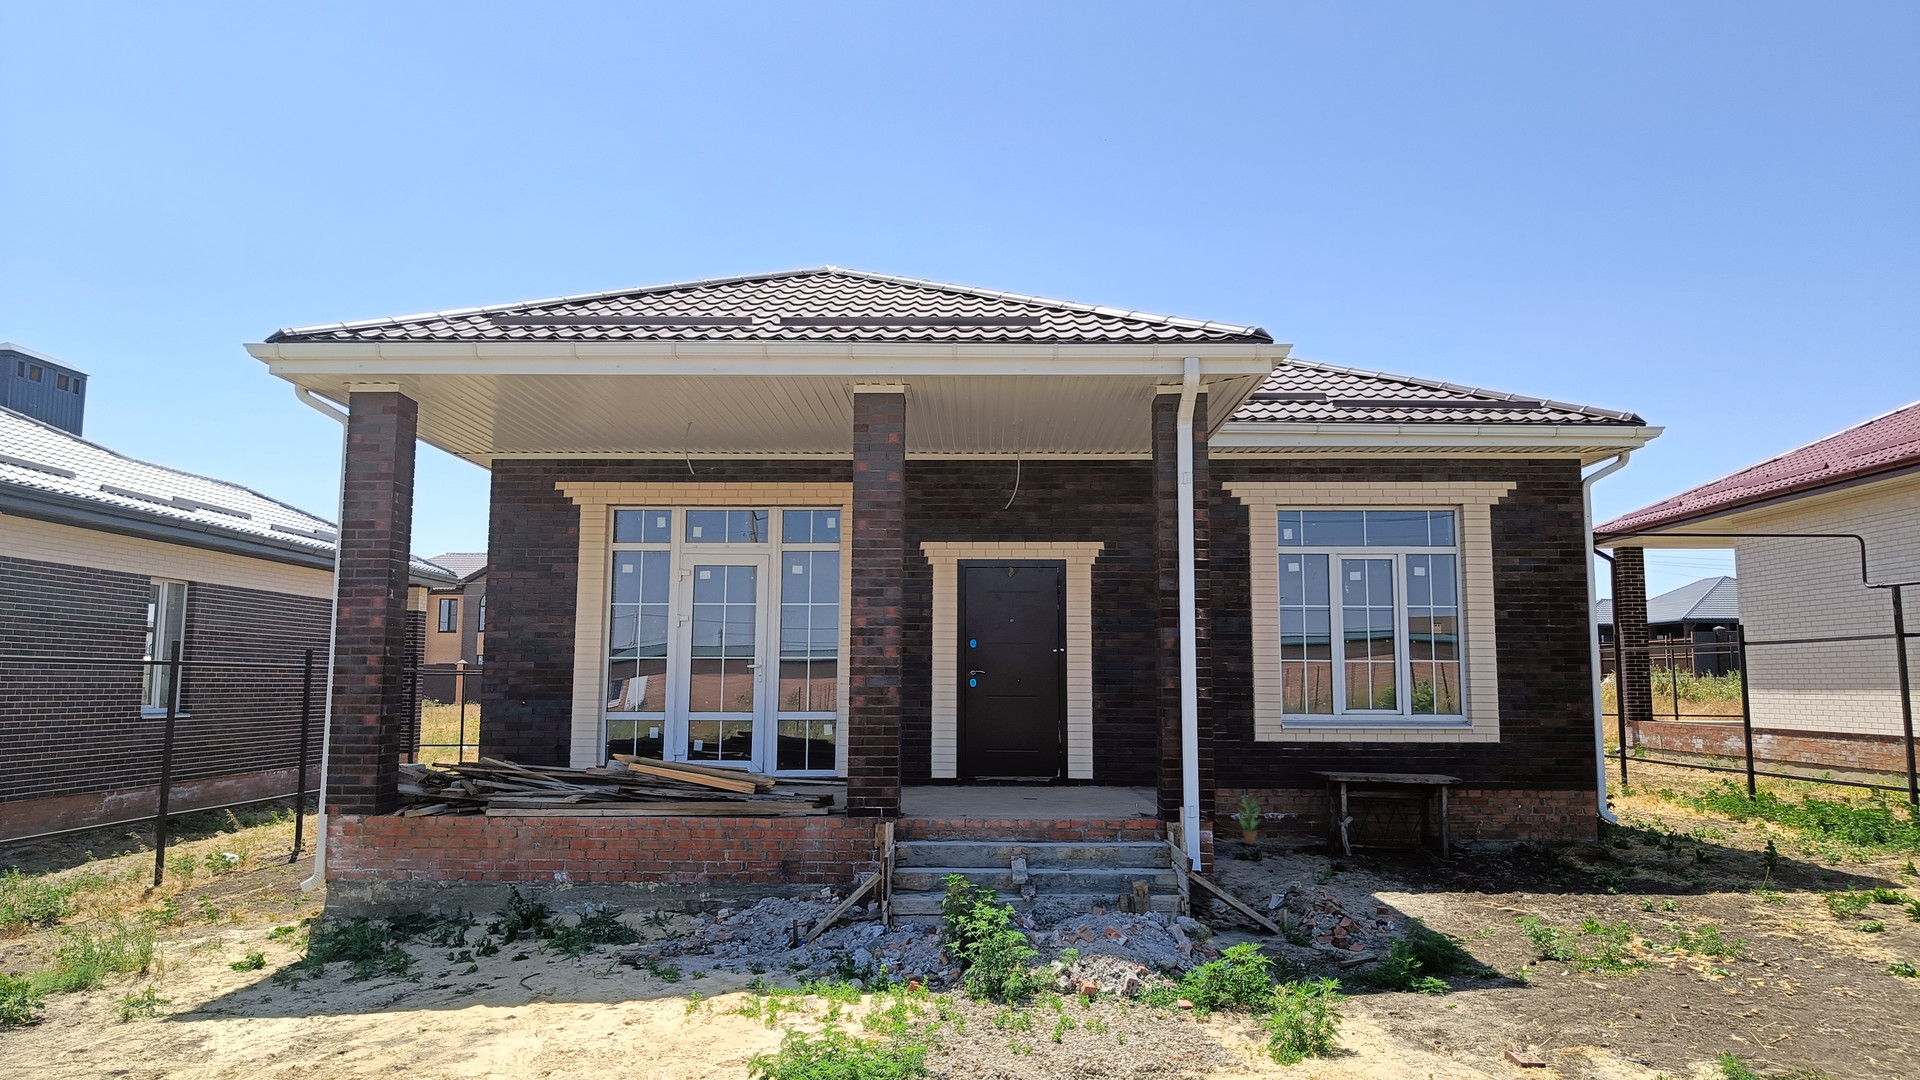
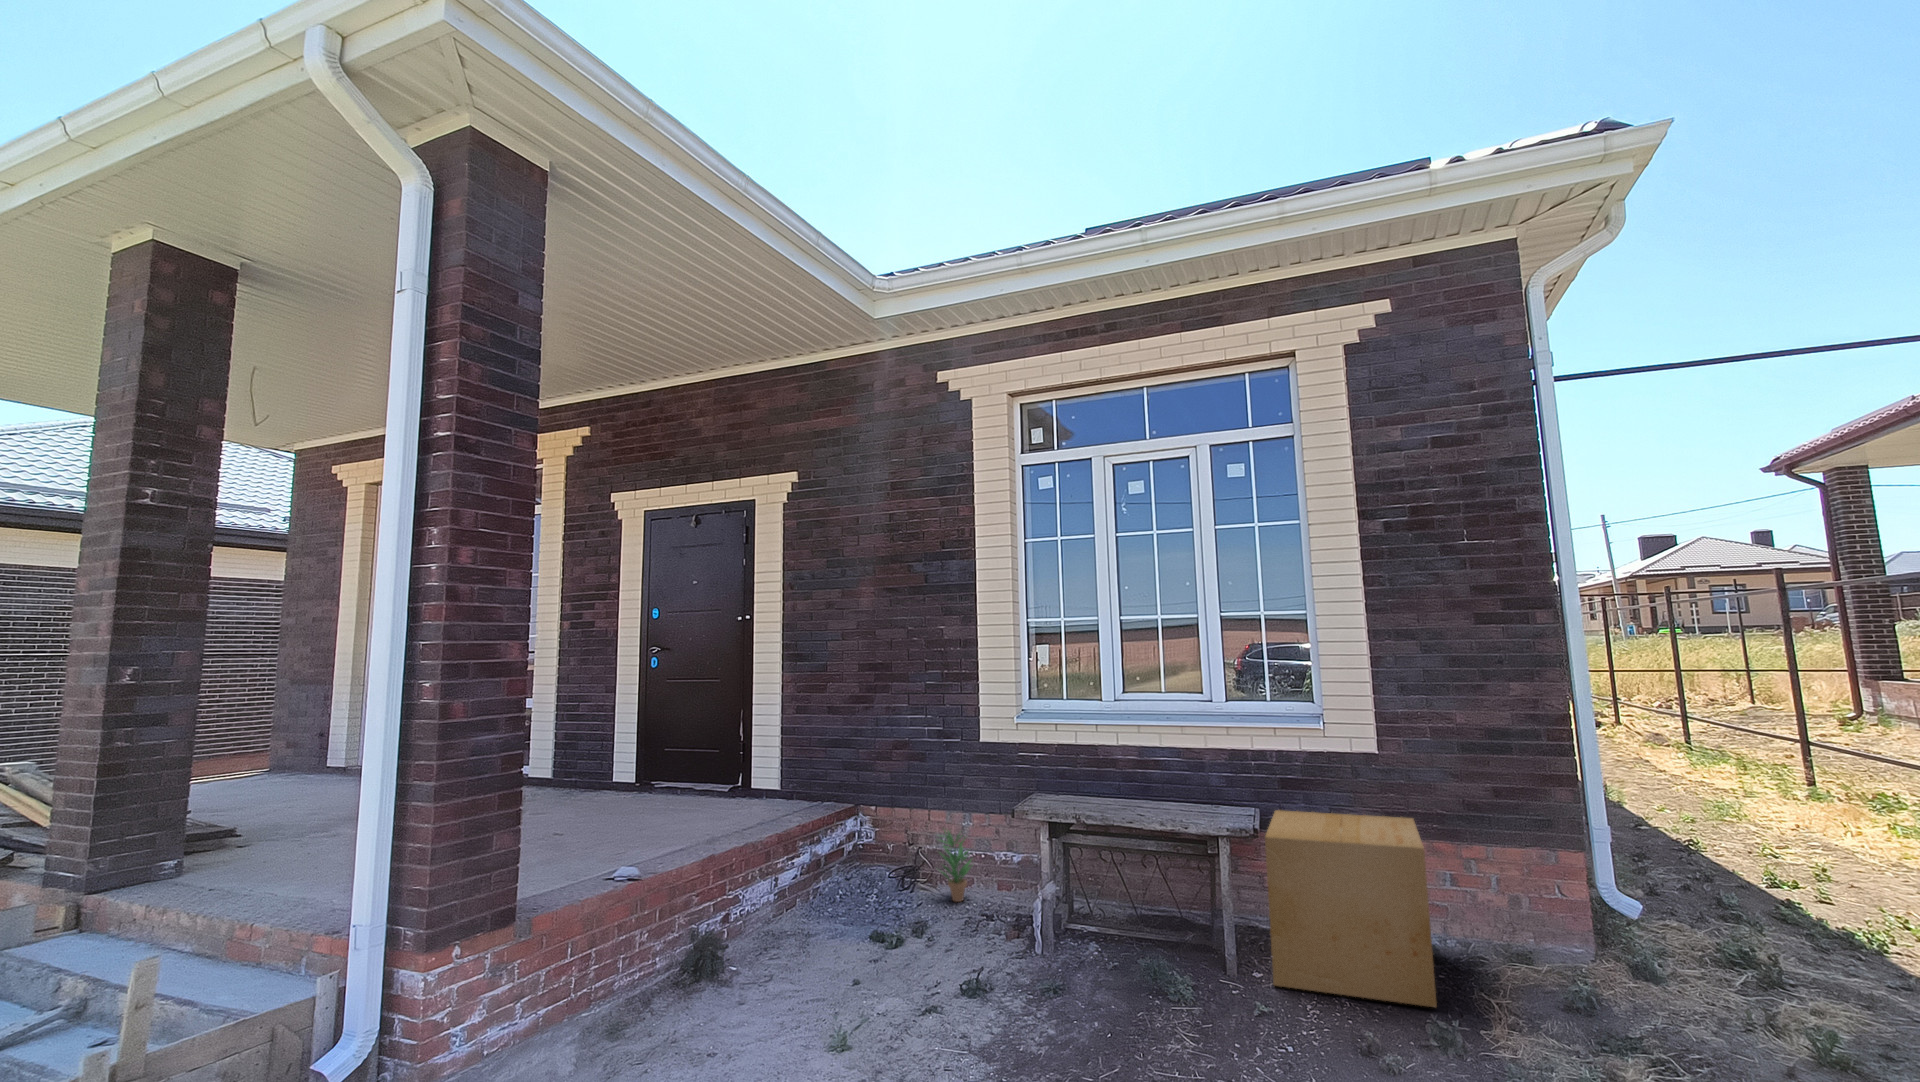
cardboard box: none [1449,778,1561,867] -> present [1265,810,1437,1007]

